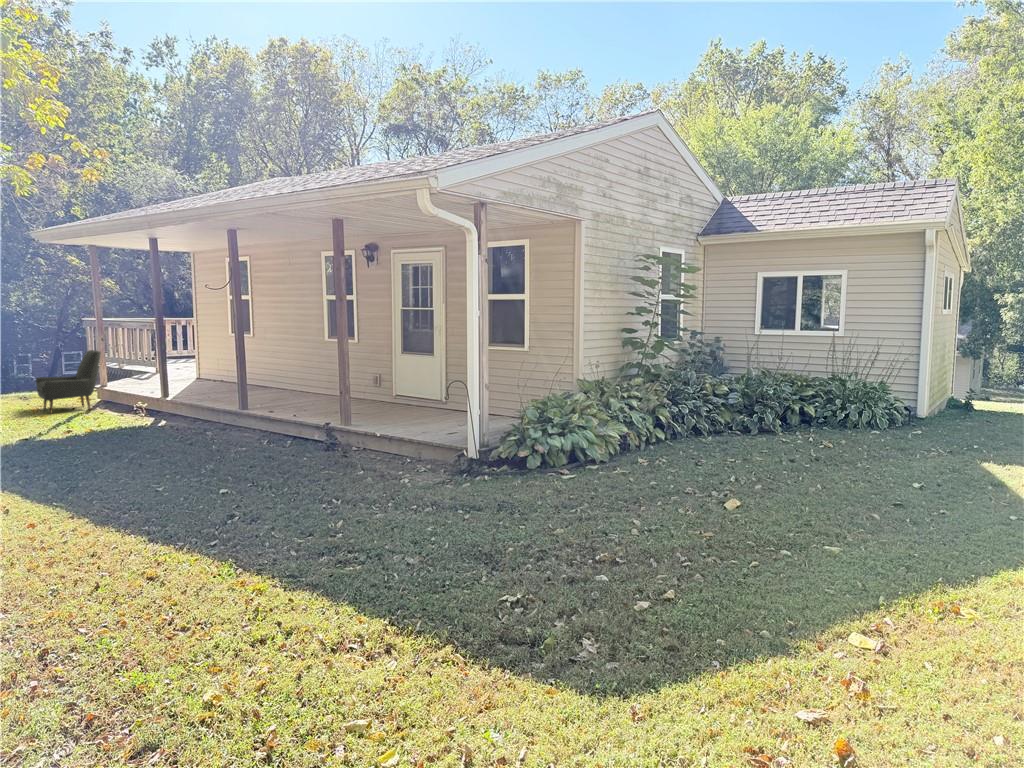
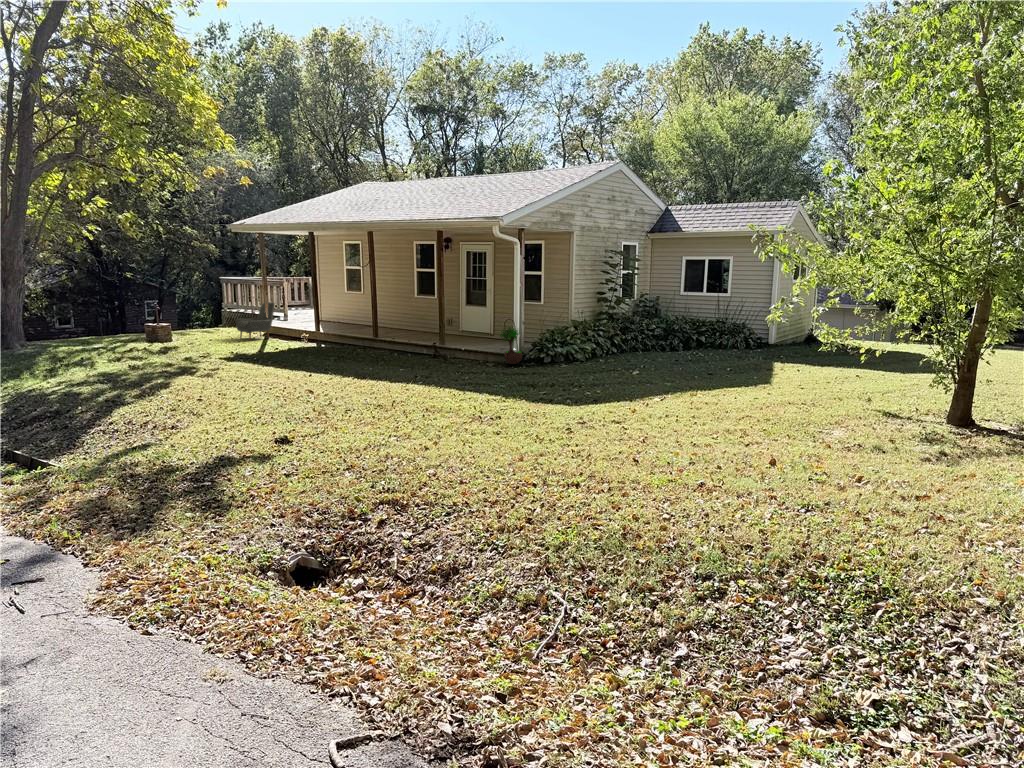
potted tree: none [424,391,480,478] -> present [500,327,522,364]

